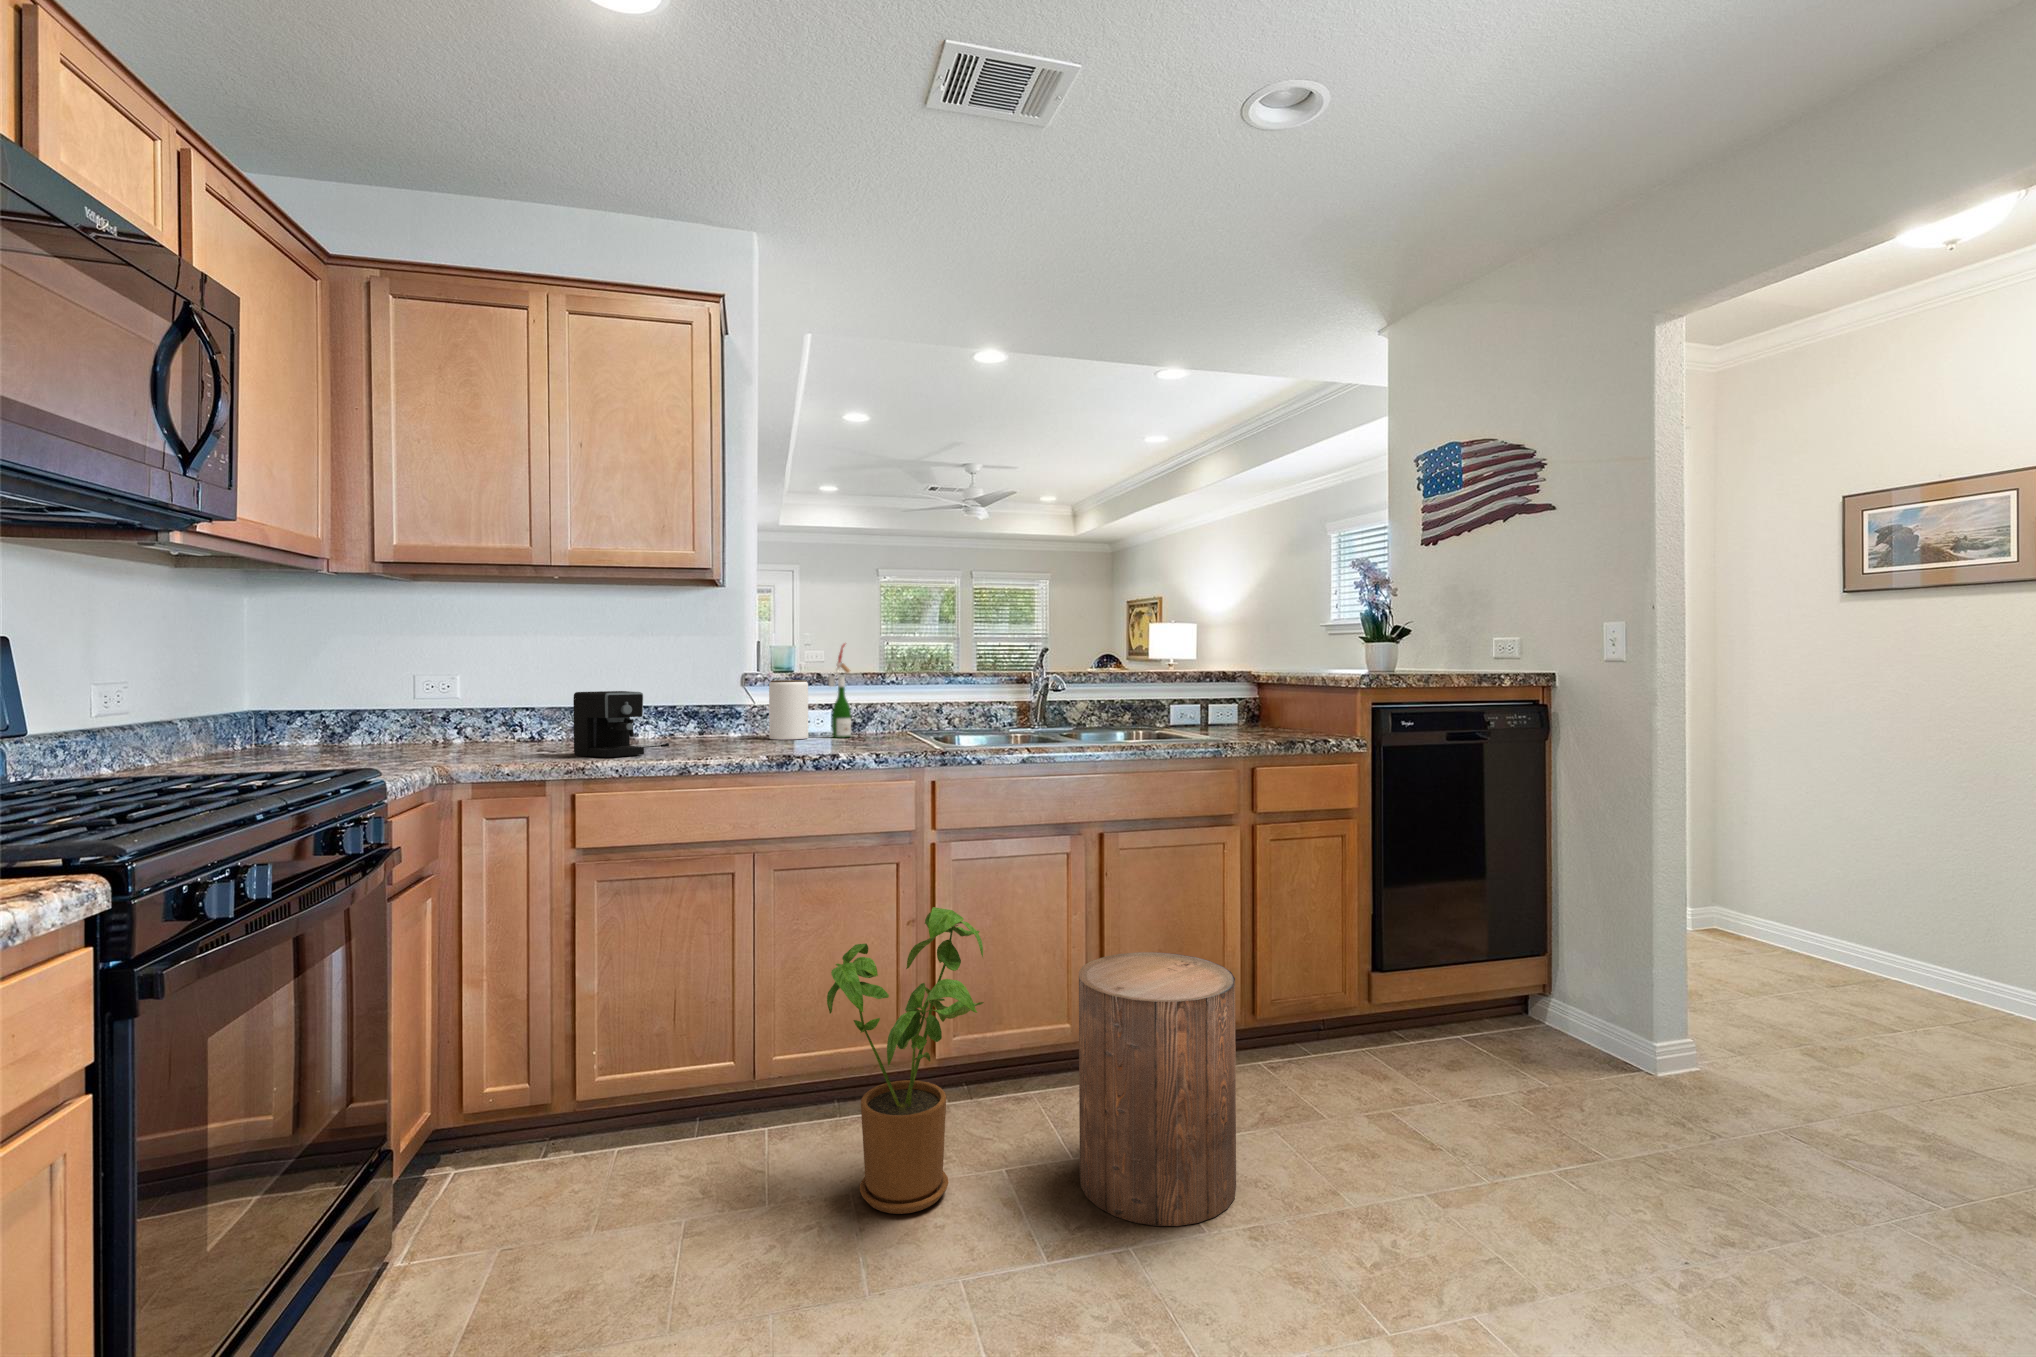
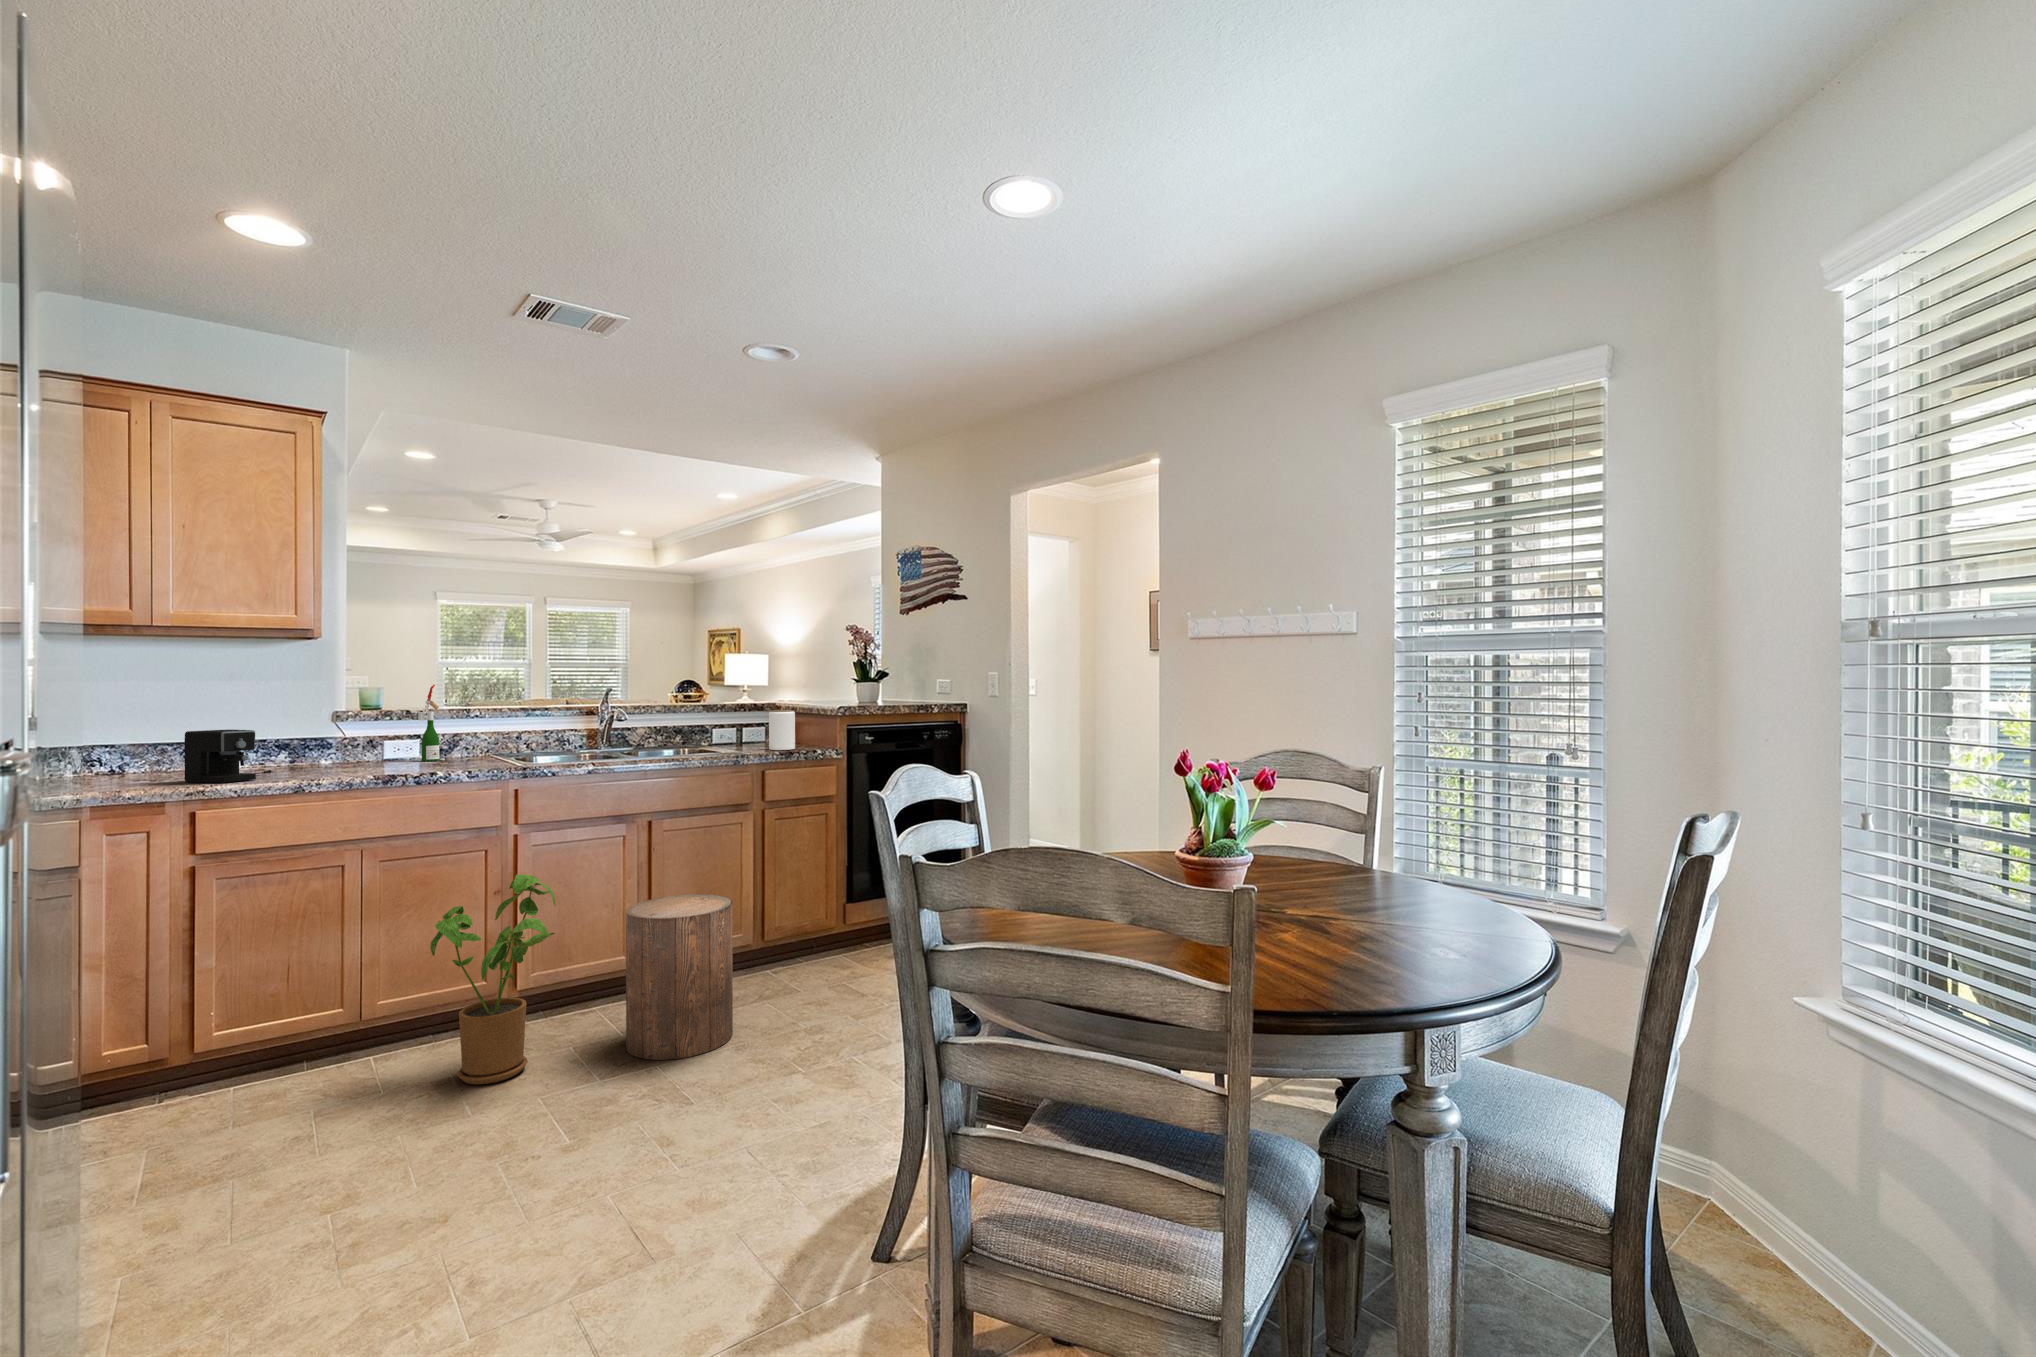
jar: present [769,680,808,740] -> present [769,710,795,750]

